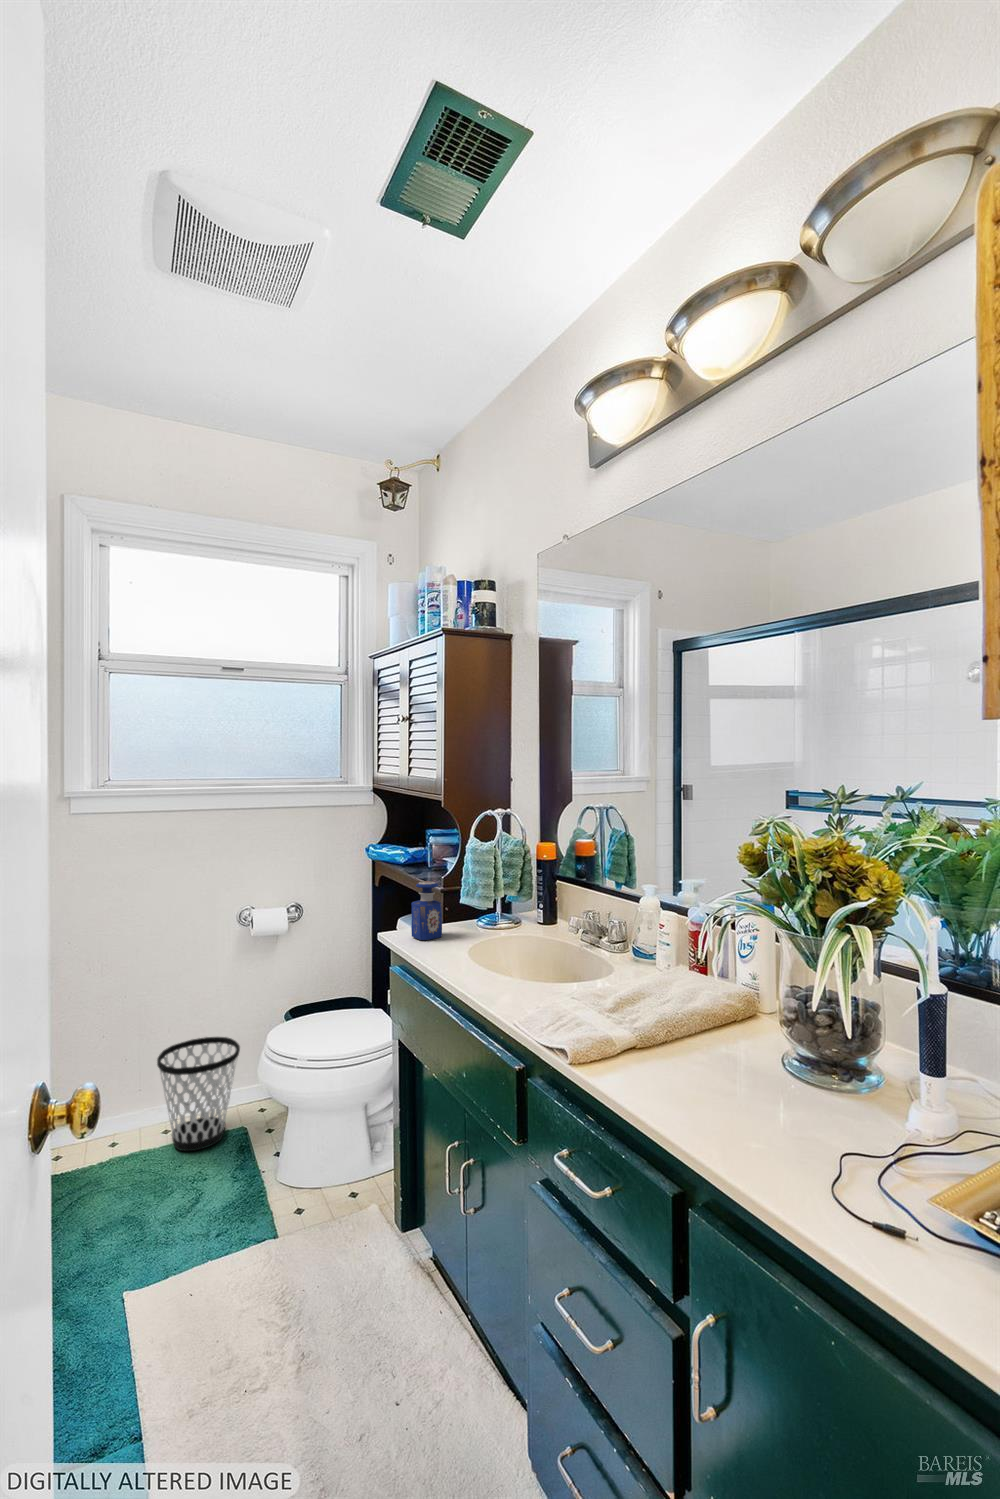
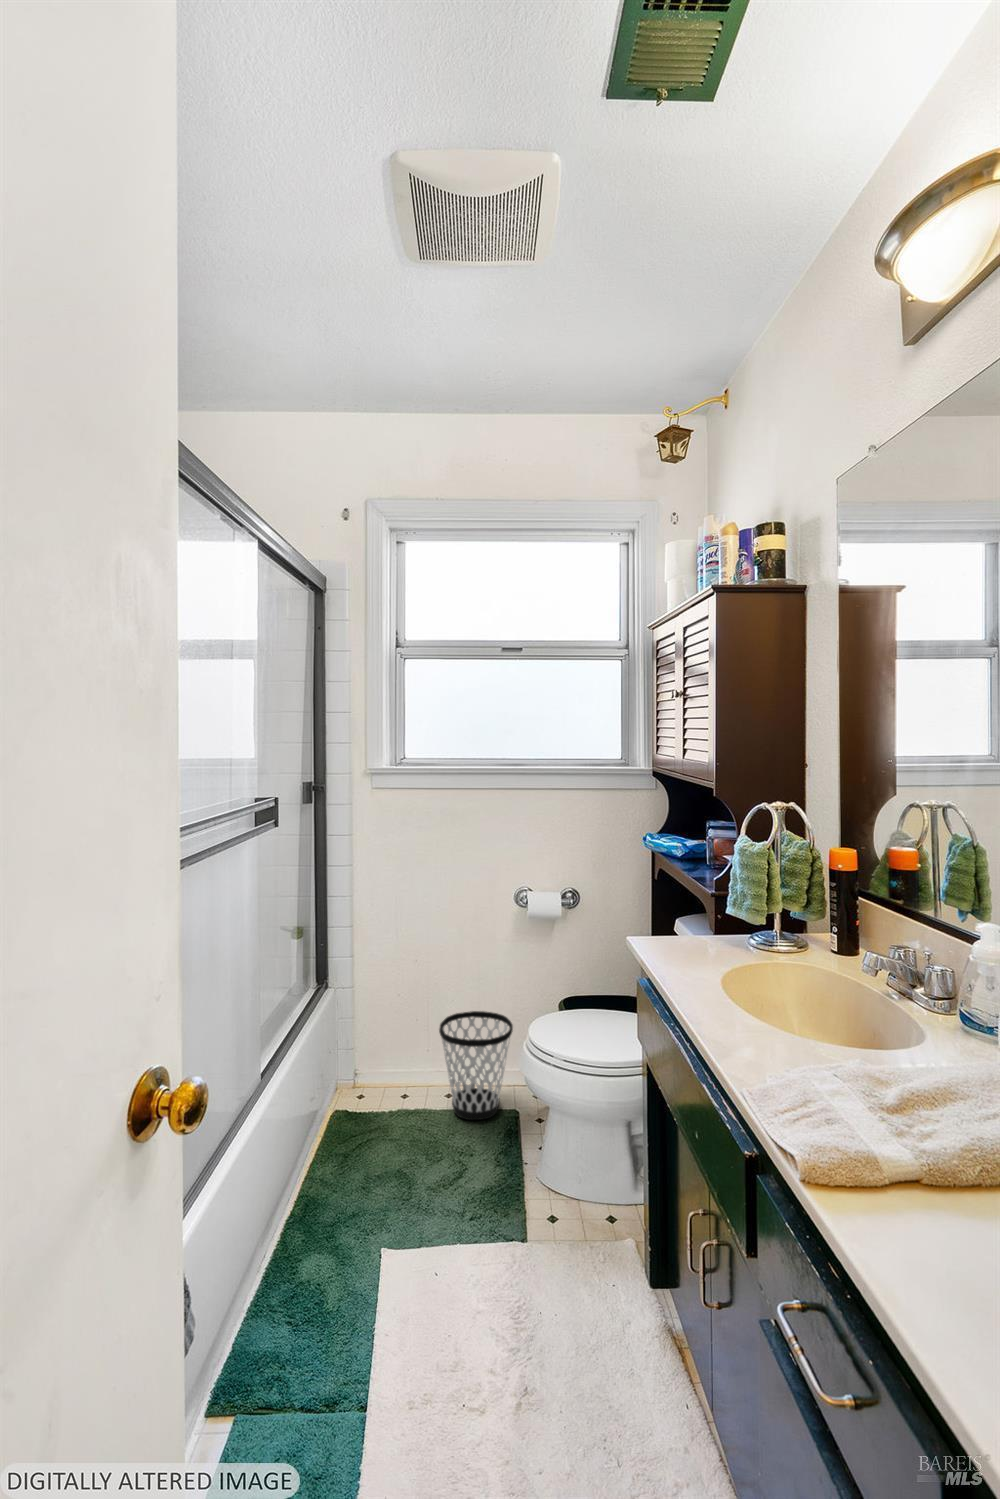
perfume bottle: present [411,881,442,940] -> none [663,883,700,953]

